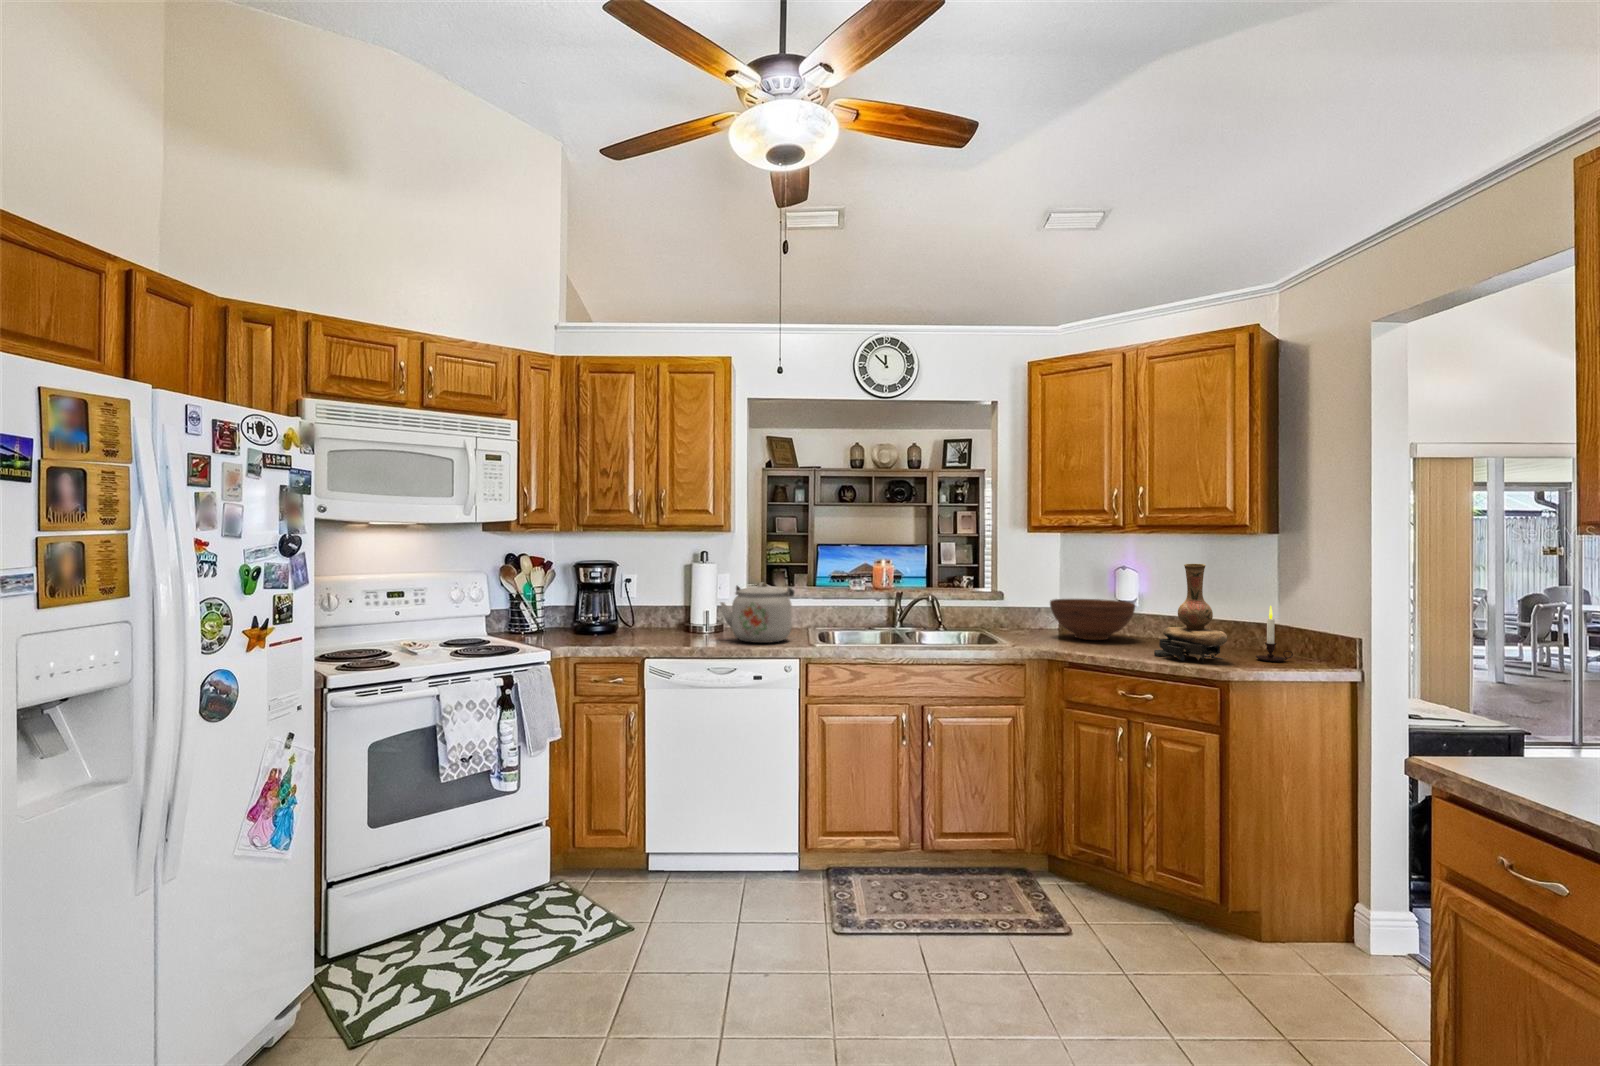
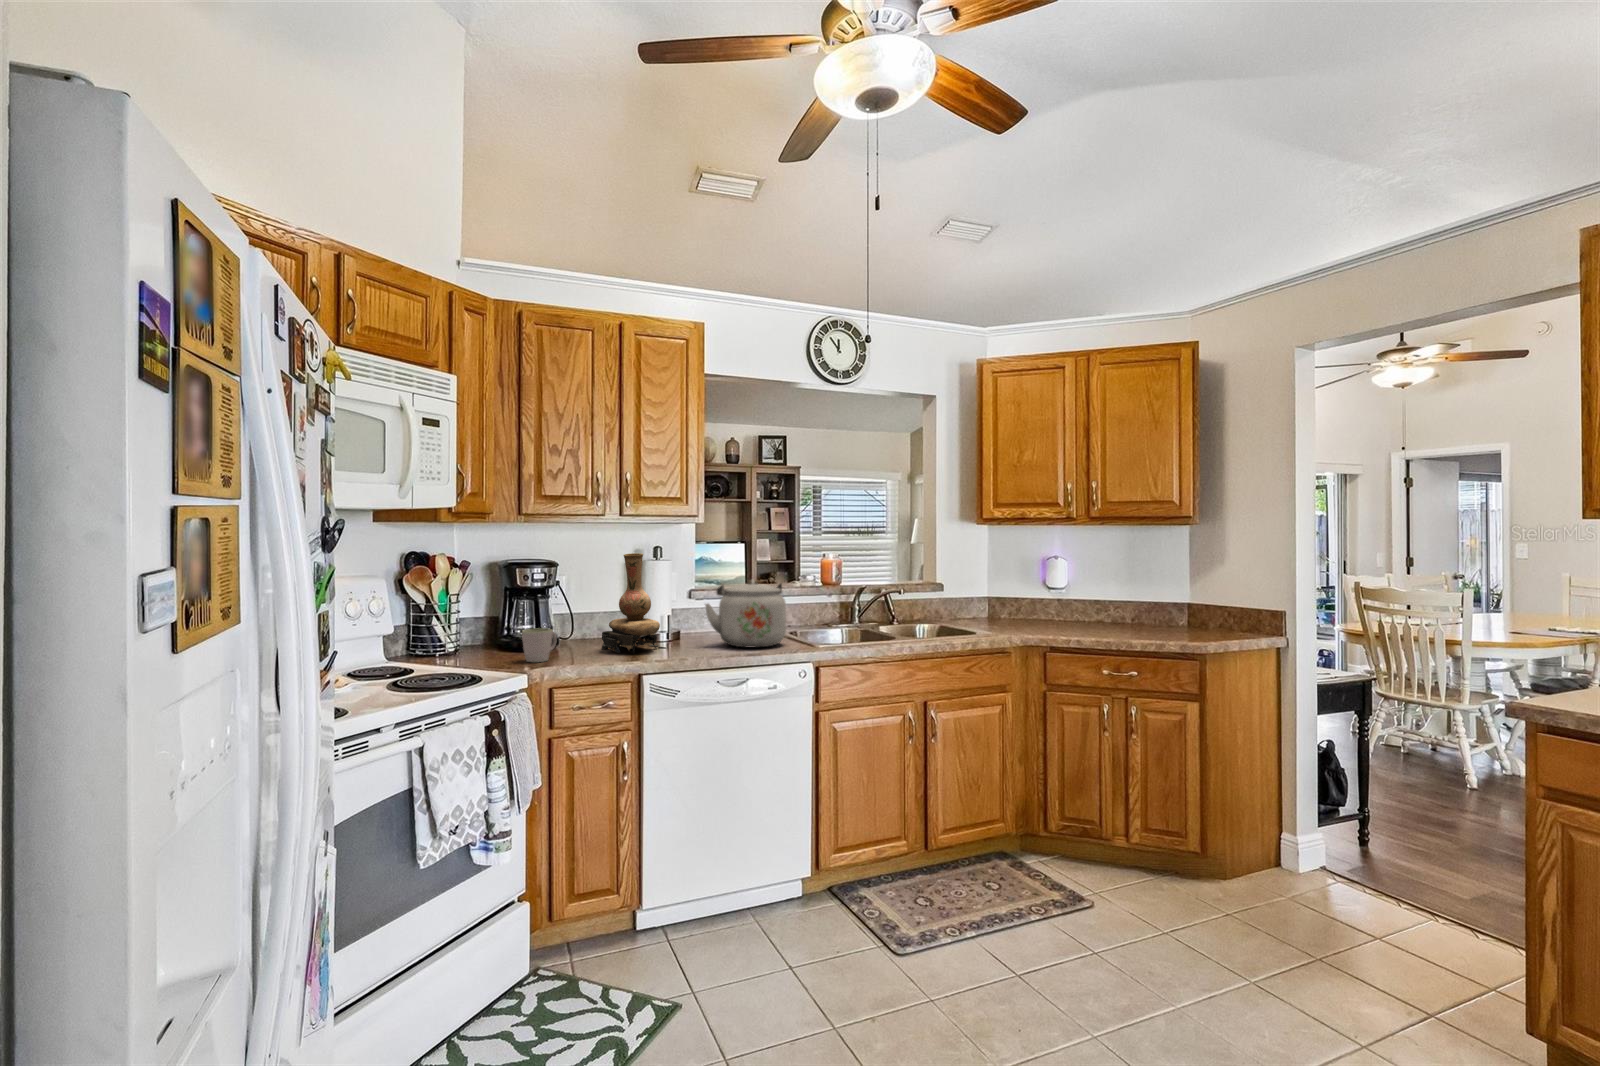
vase: present [1154,564,1227,661] -> present [602,553,666,654]
fruit bowl: present [1050,599,1135,640] -> none [998,588,1076,625]
candle: present [1256,606,1293,662] -> none [1195,587,1223,635]
mug: none [565,617,595,643] -> present [522,628,556,662]

